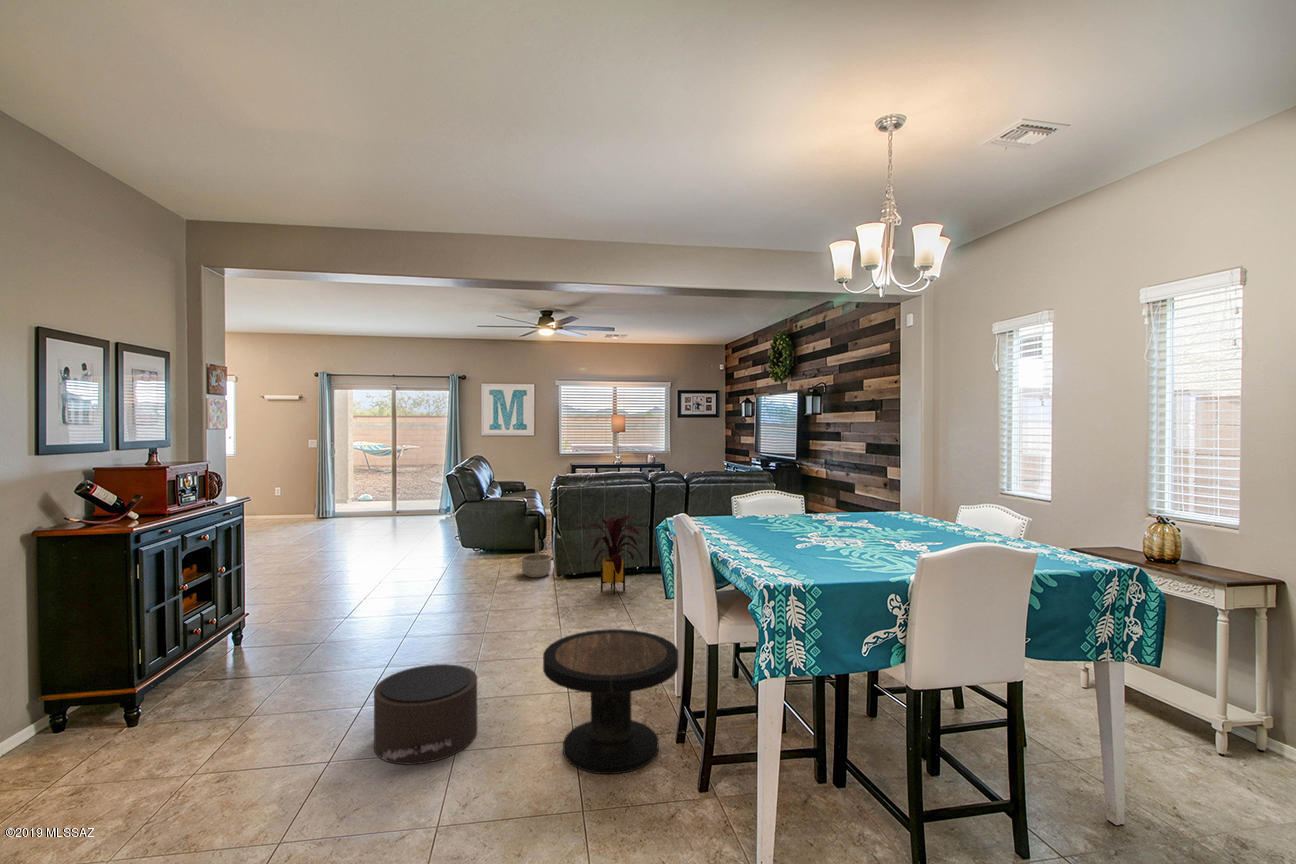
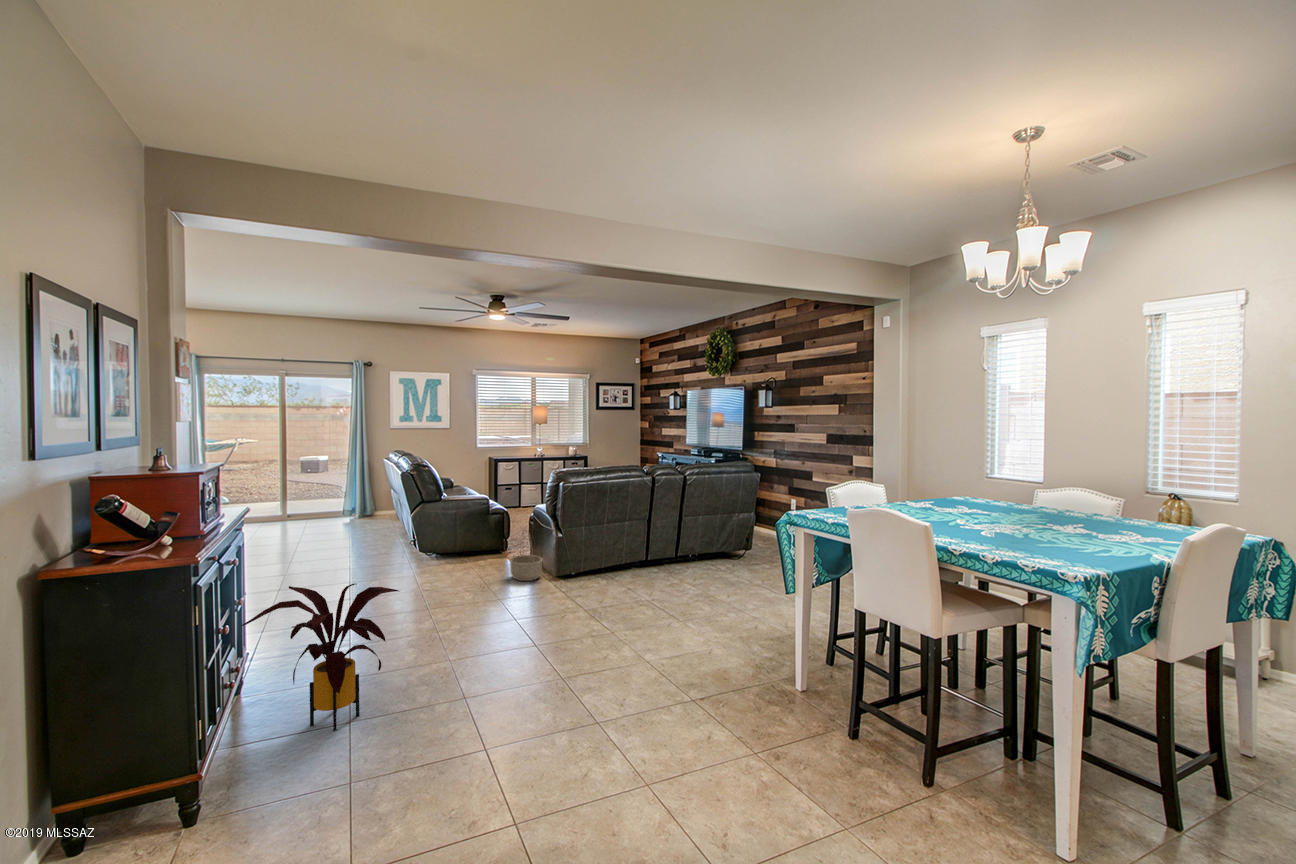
house plant: present [583,515,644,594] -> present [241,584,399,731]
side table: present [543,629,678,774] -> none [723,629,866,781]
pouf: present [374,664,477,764] -> none [523,687,651,808]

